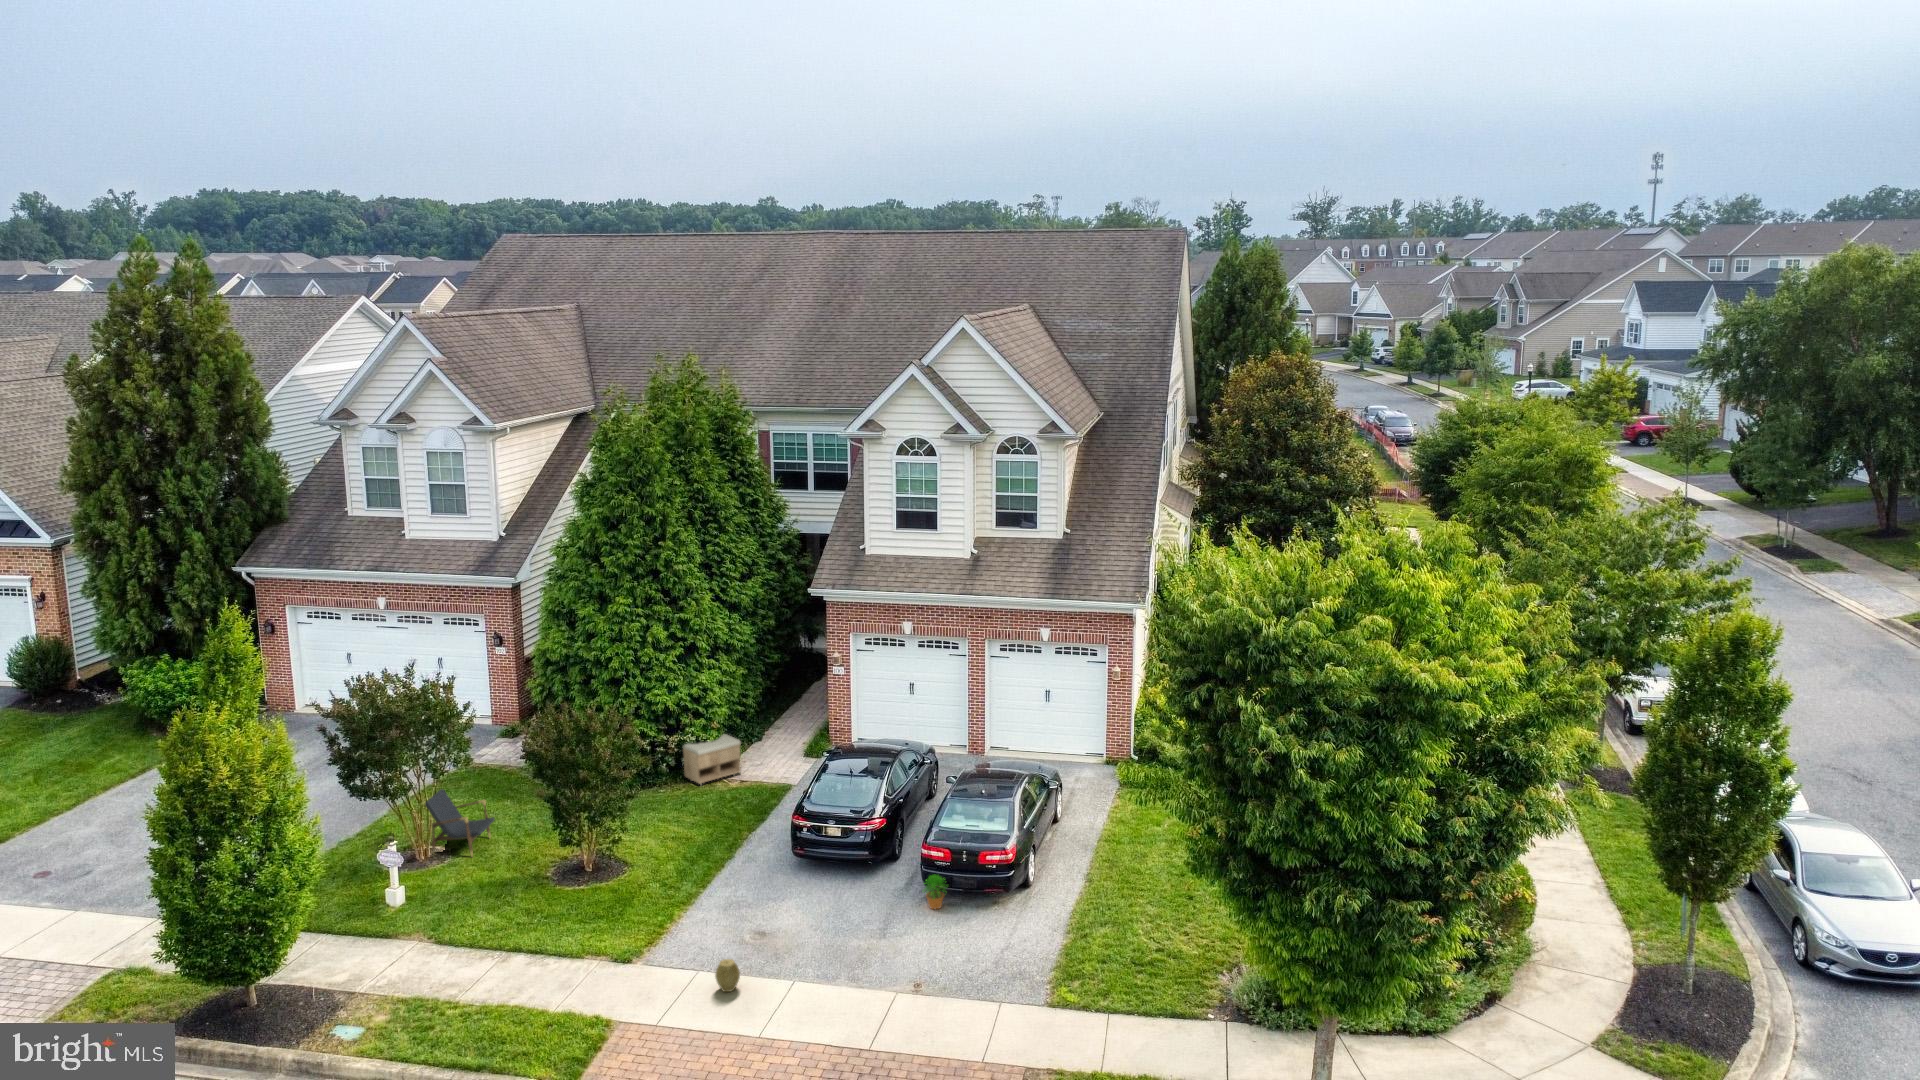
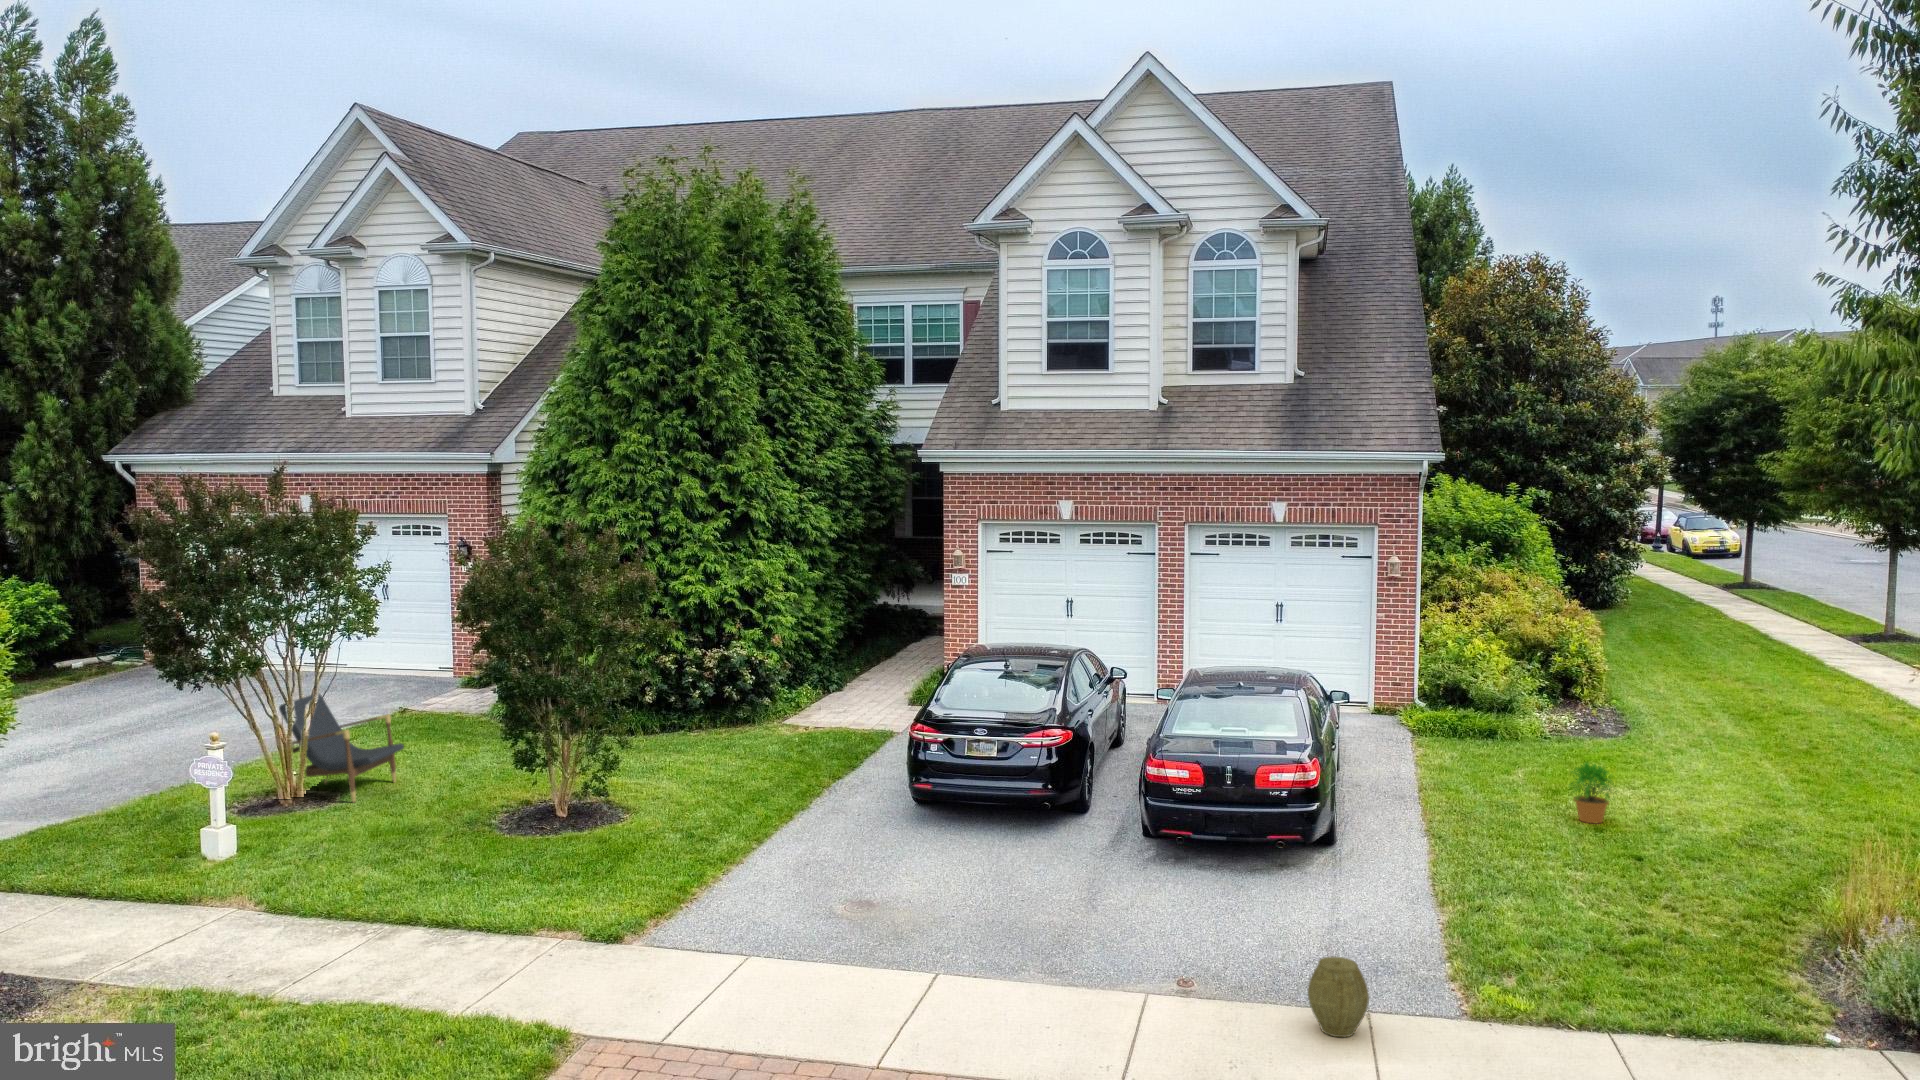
storage bench: present [683,734,741,785] -> none [725,660,815,731]
potted plant: present [924,874,946,909] -> present [1571,762,1612,823]
woven basket: present [715,959,740,992] -> present [1308,957,1369,1037]

